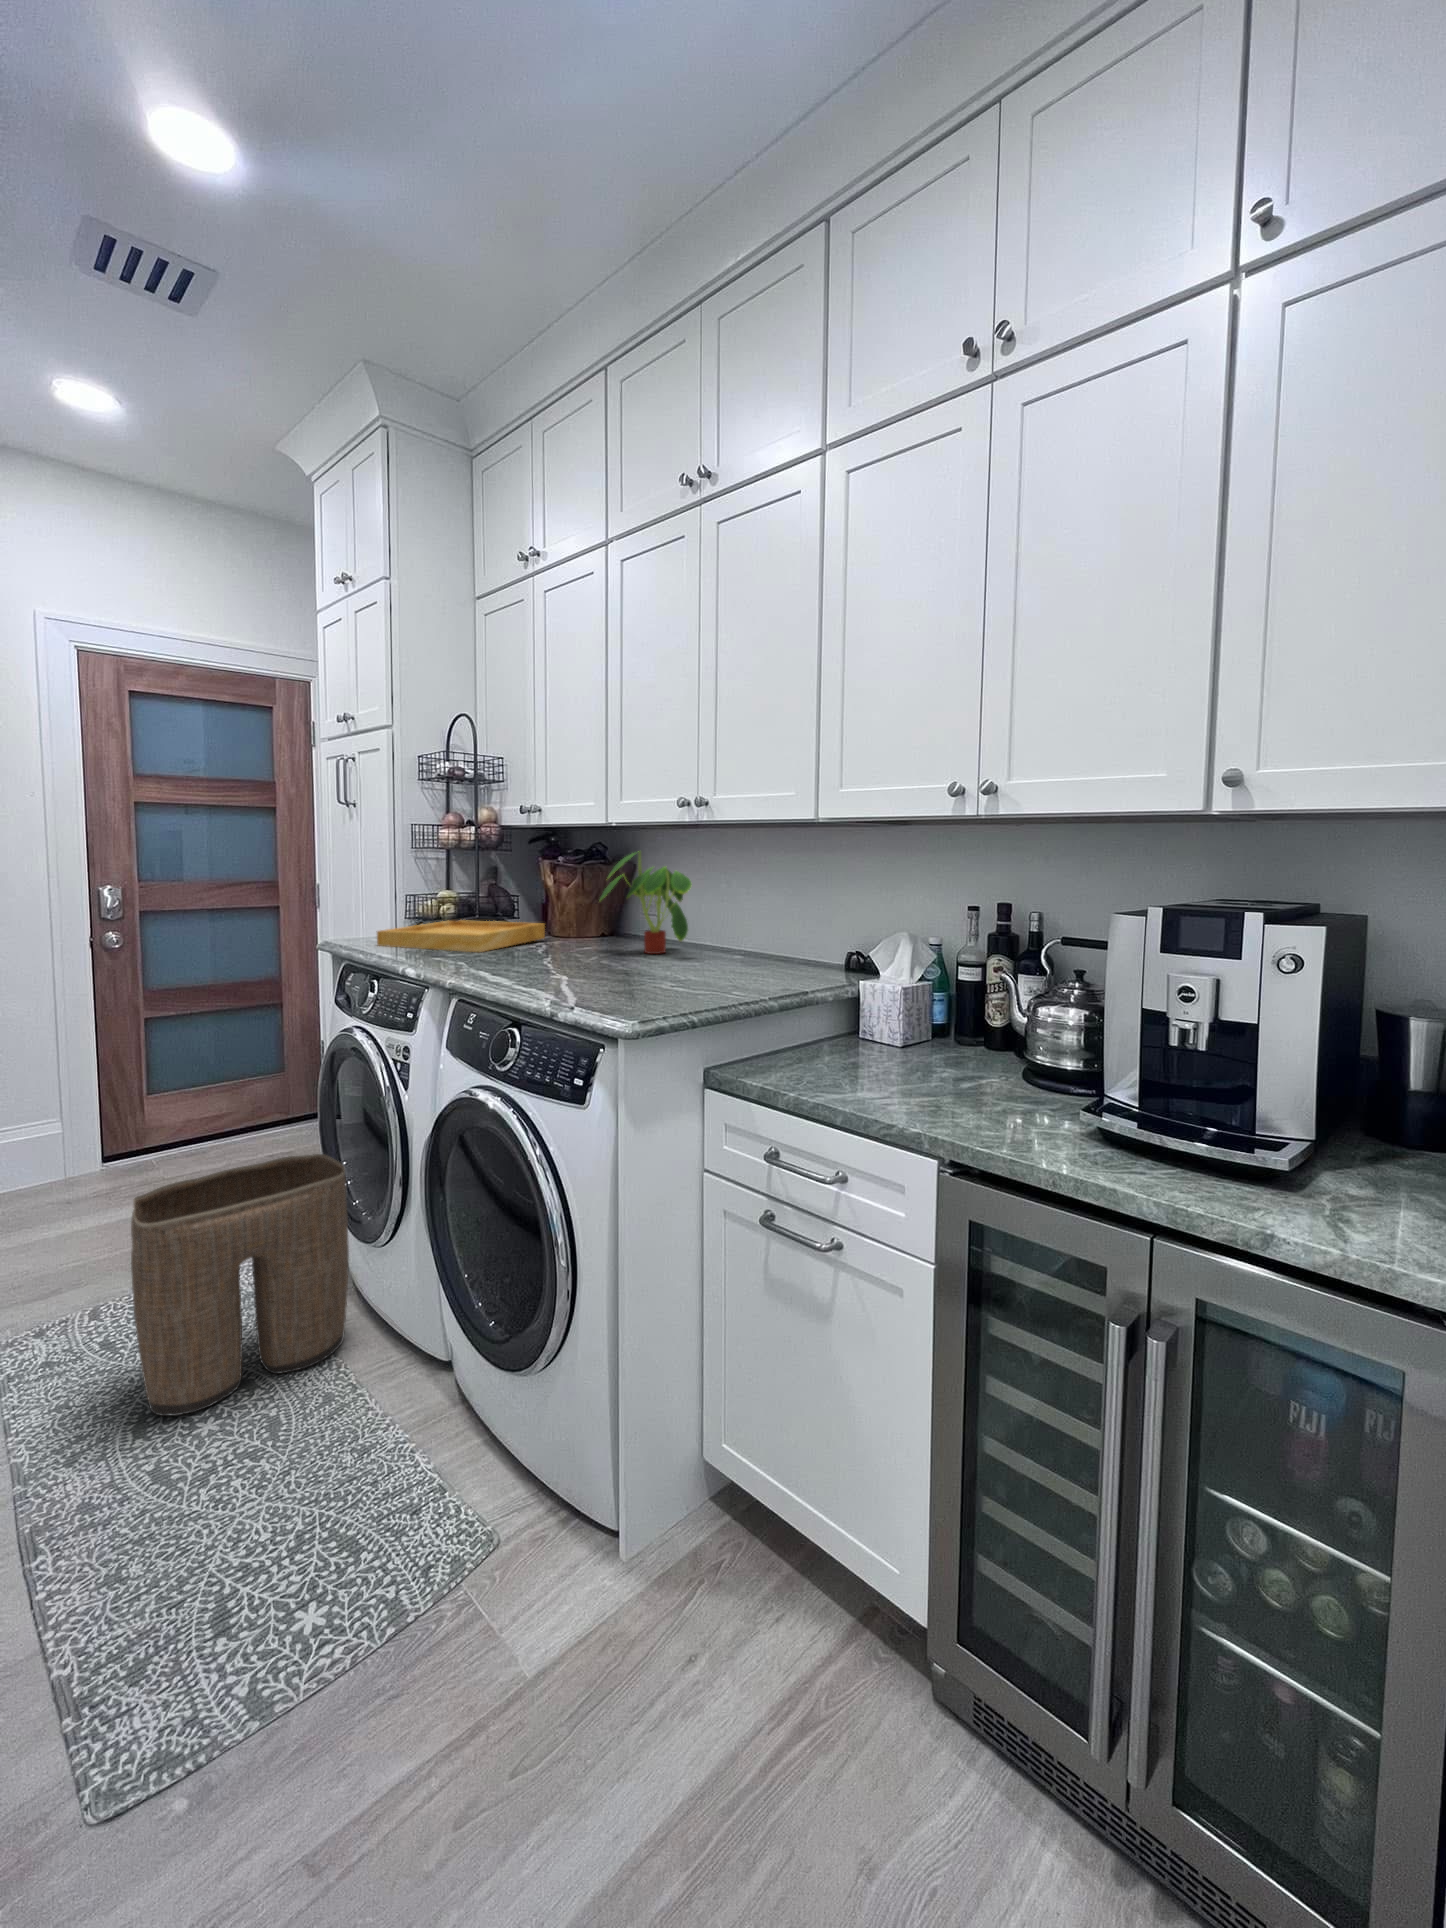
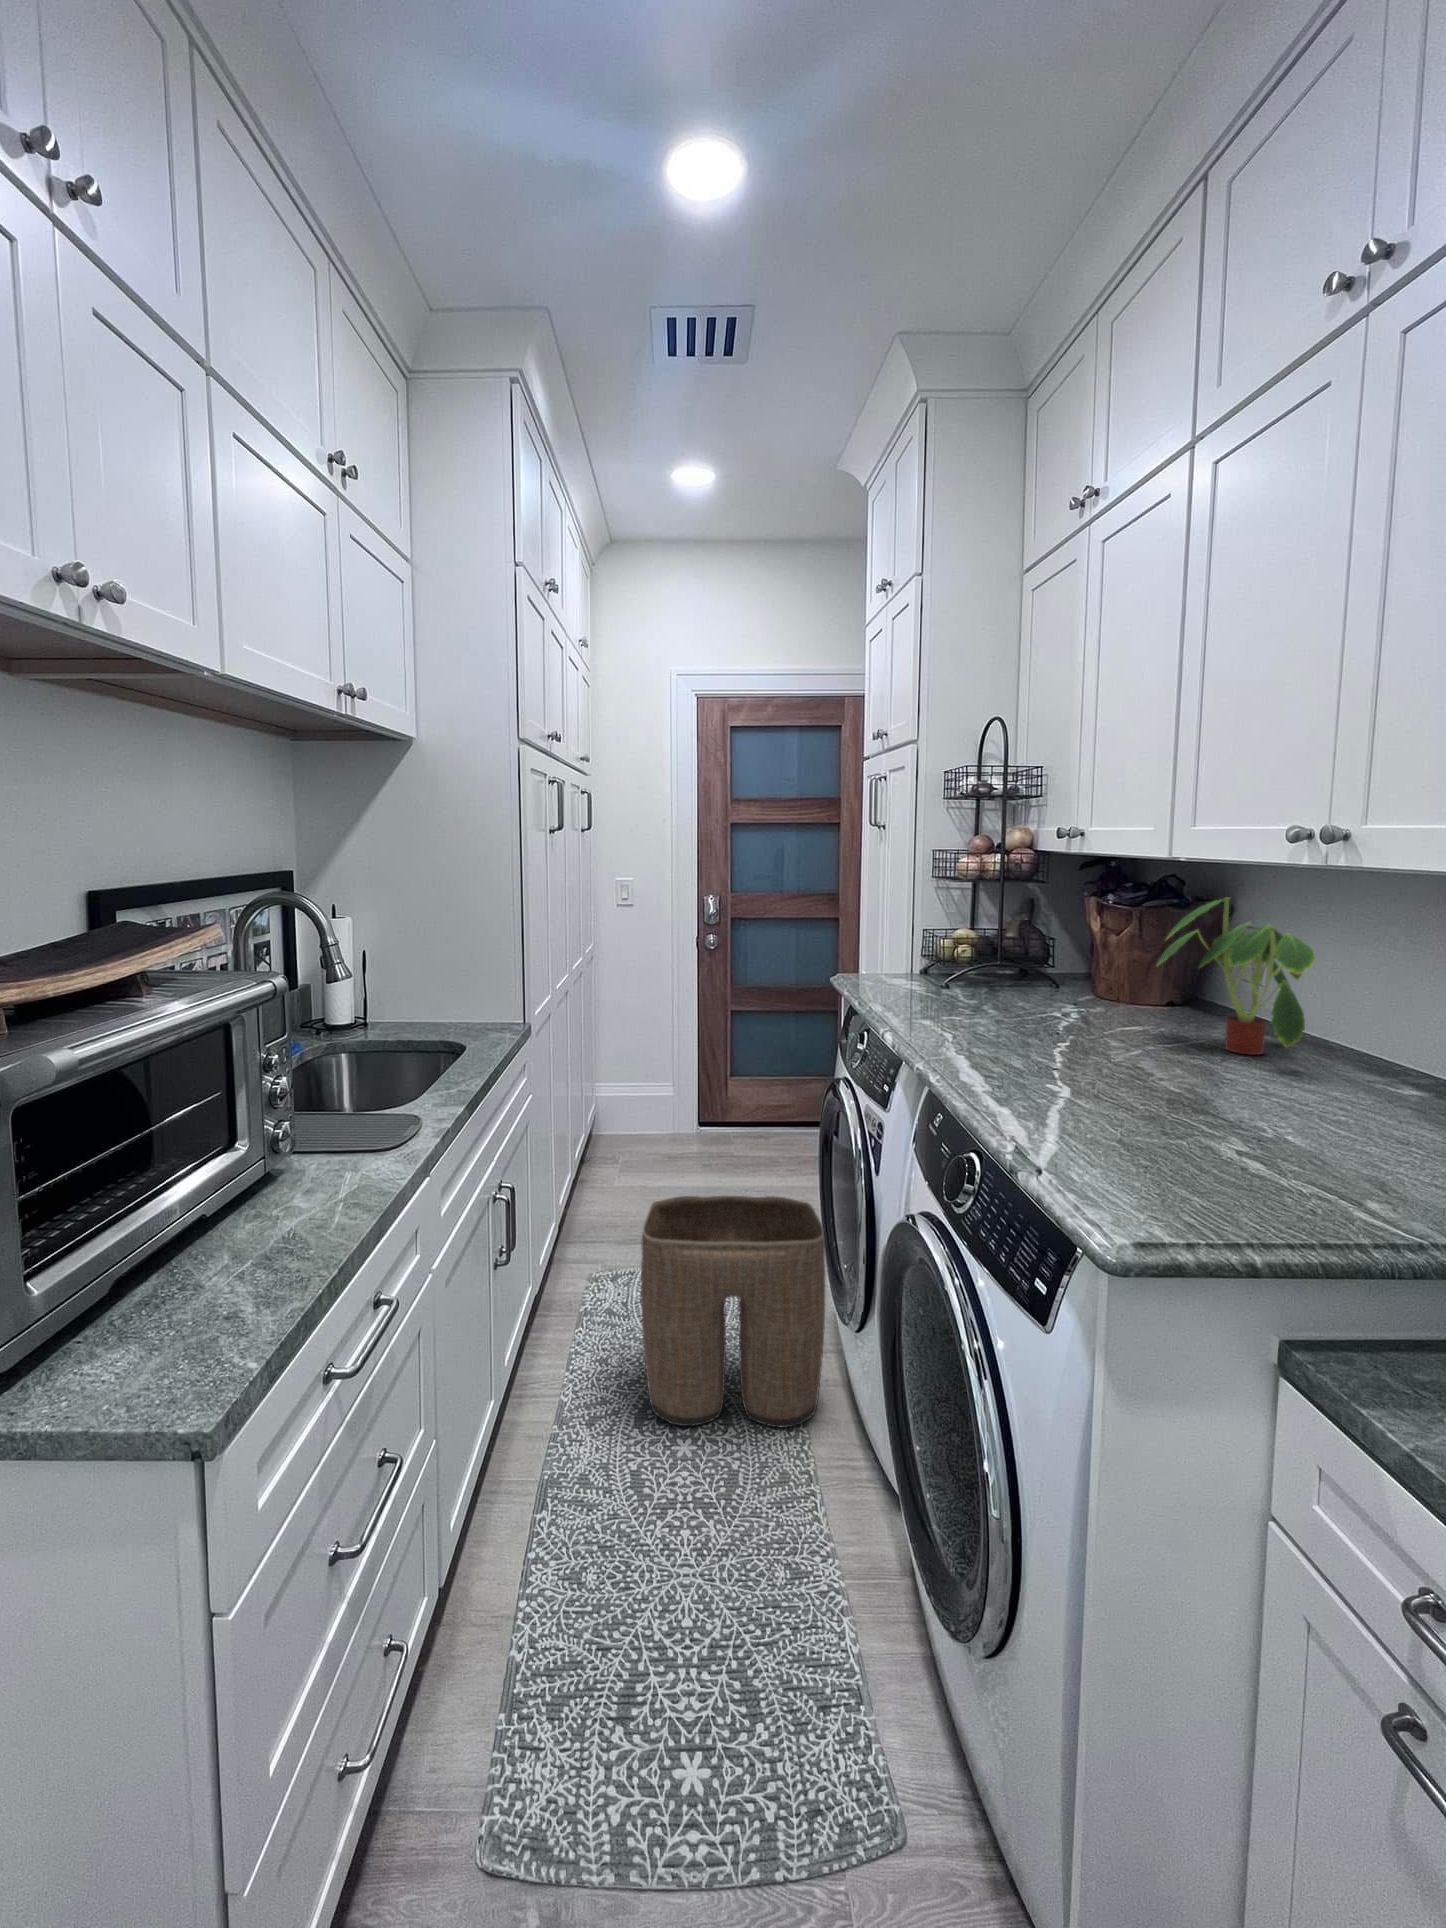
tray: present [377,920,545,952] -> none [880,961,1084,1016]

